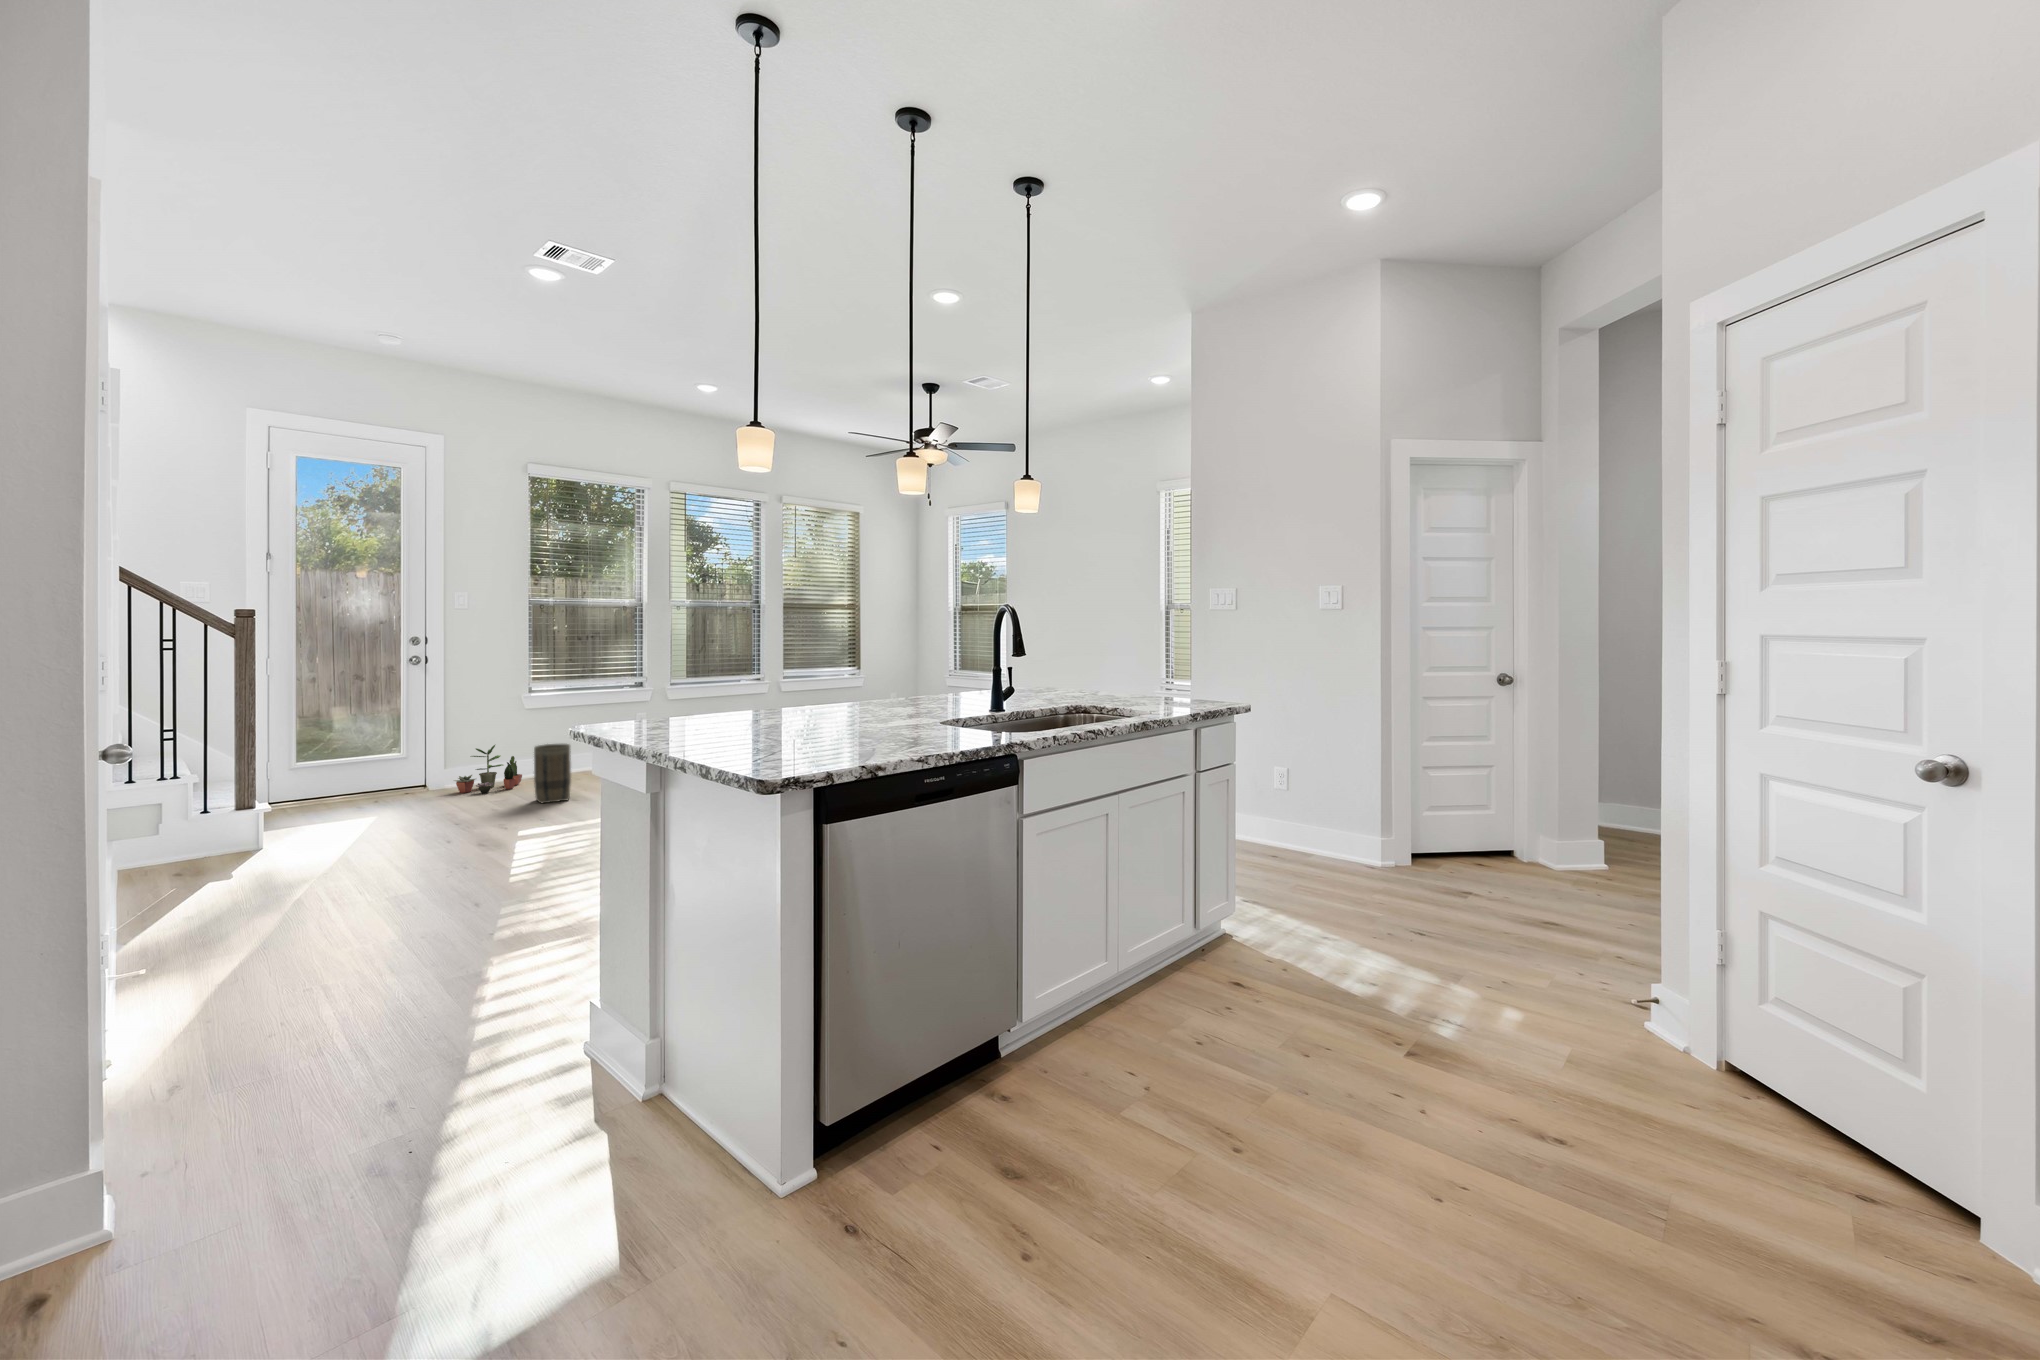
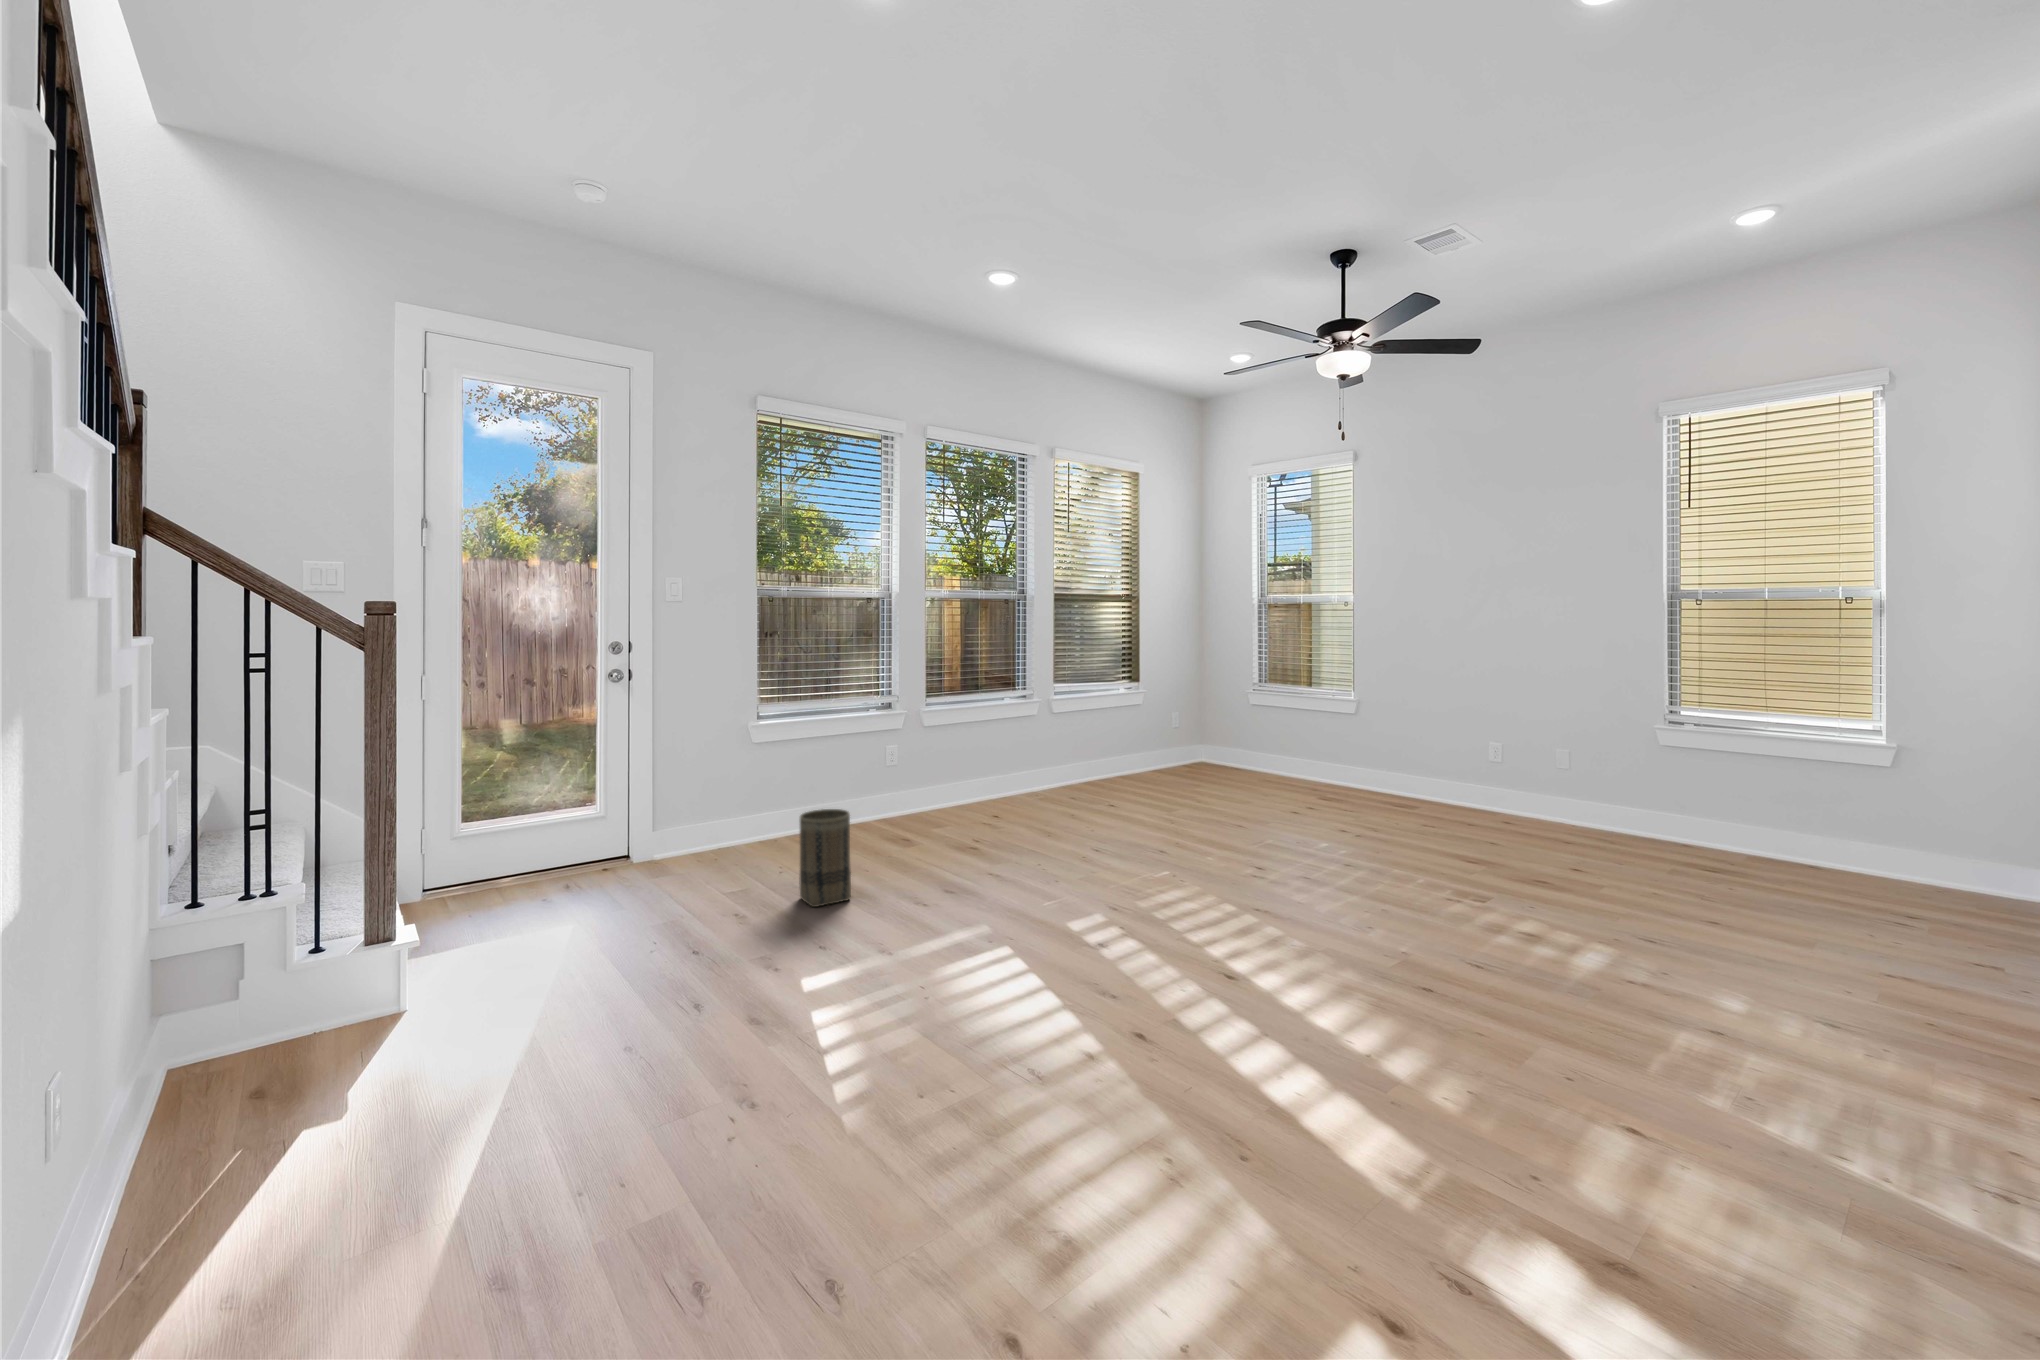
potted plant: present [454,745,522,793] -> none [669,803,757,880]

